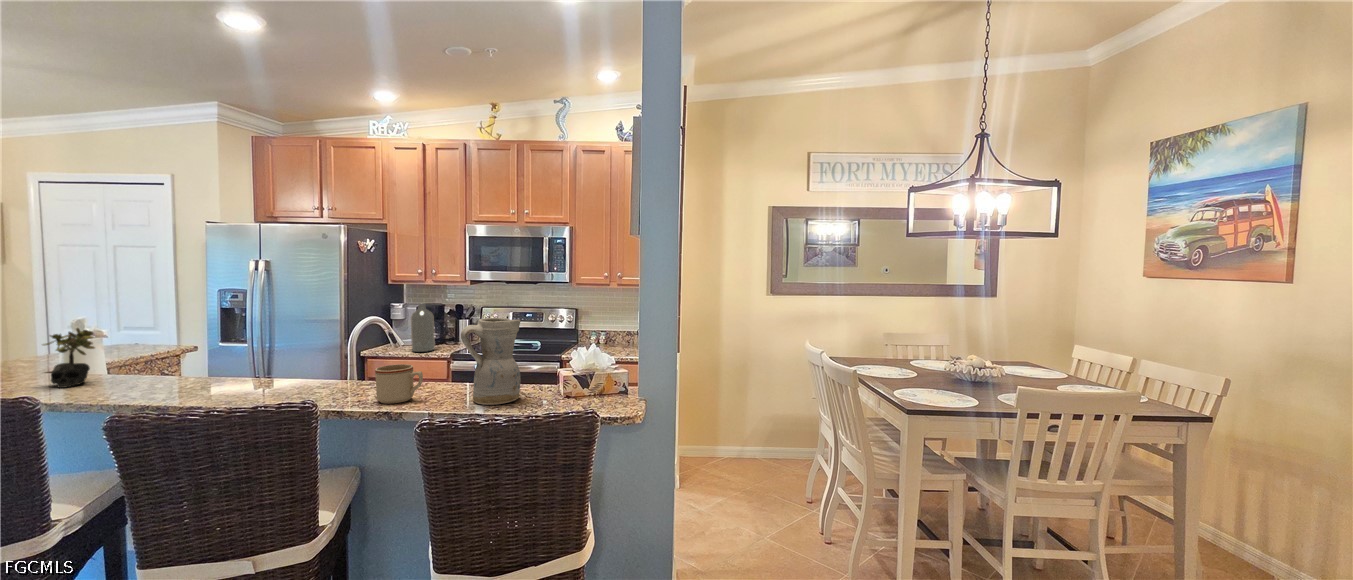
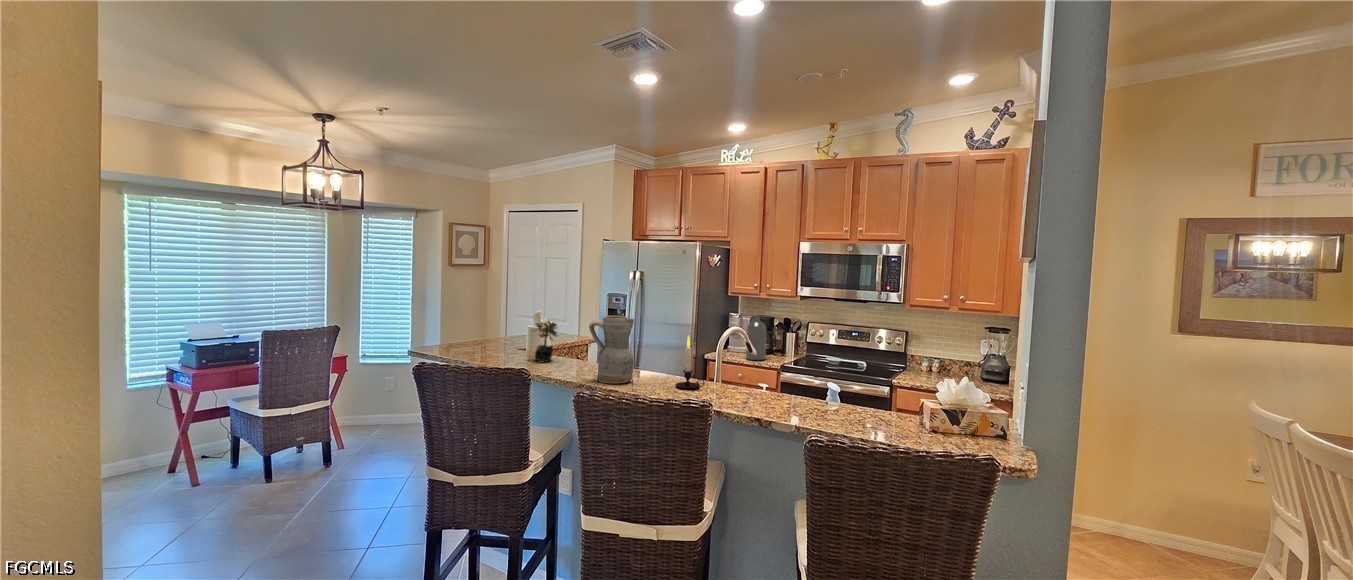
ceramic pitcher: present [461,318,521,405] -> present [589,316,634,383]
candle: none [284,329,324,393] -> present [675,336,704,389]
mug: present [375,364,423,404] -> none [750,375,790,411]

